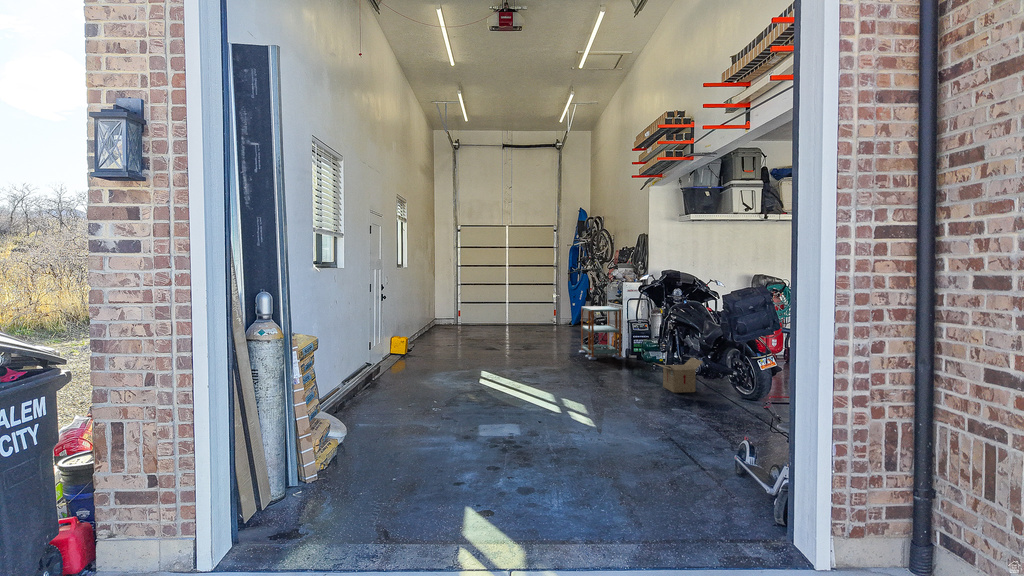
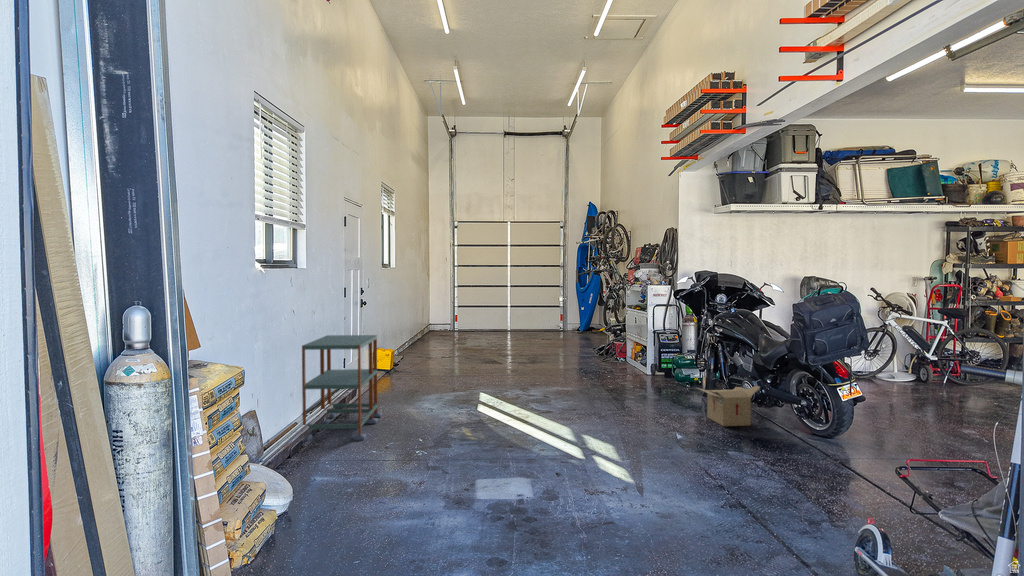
shelving unit: present [579,306,624,360] -> present [302,335,382,441]

